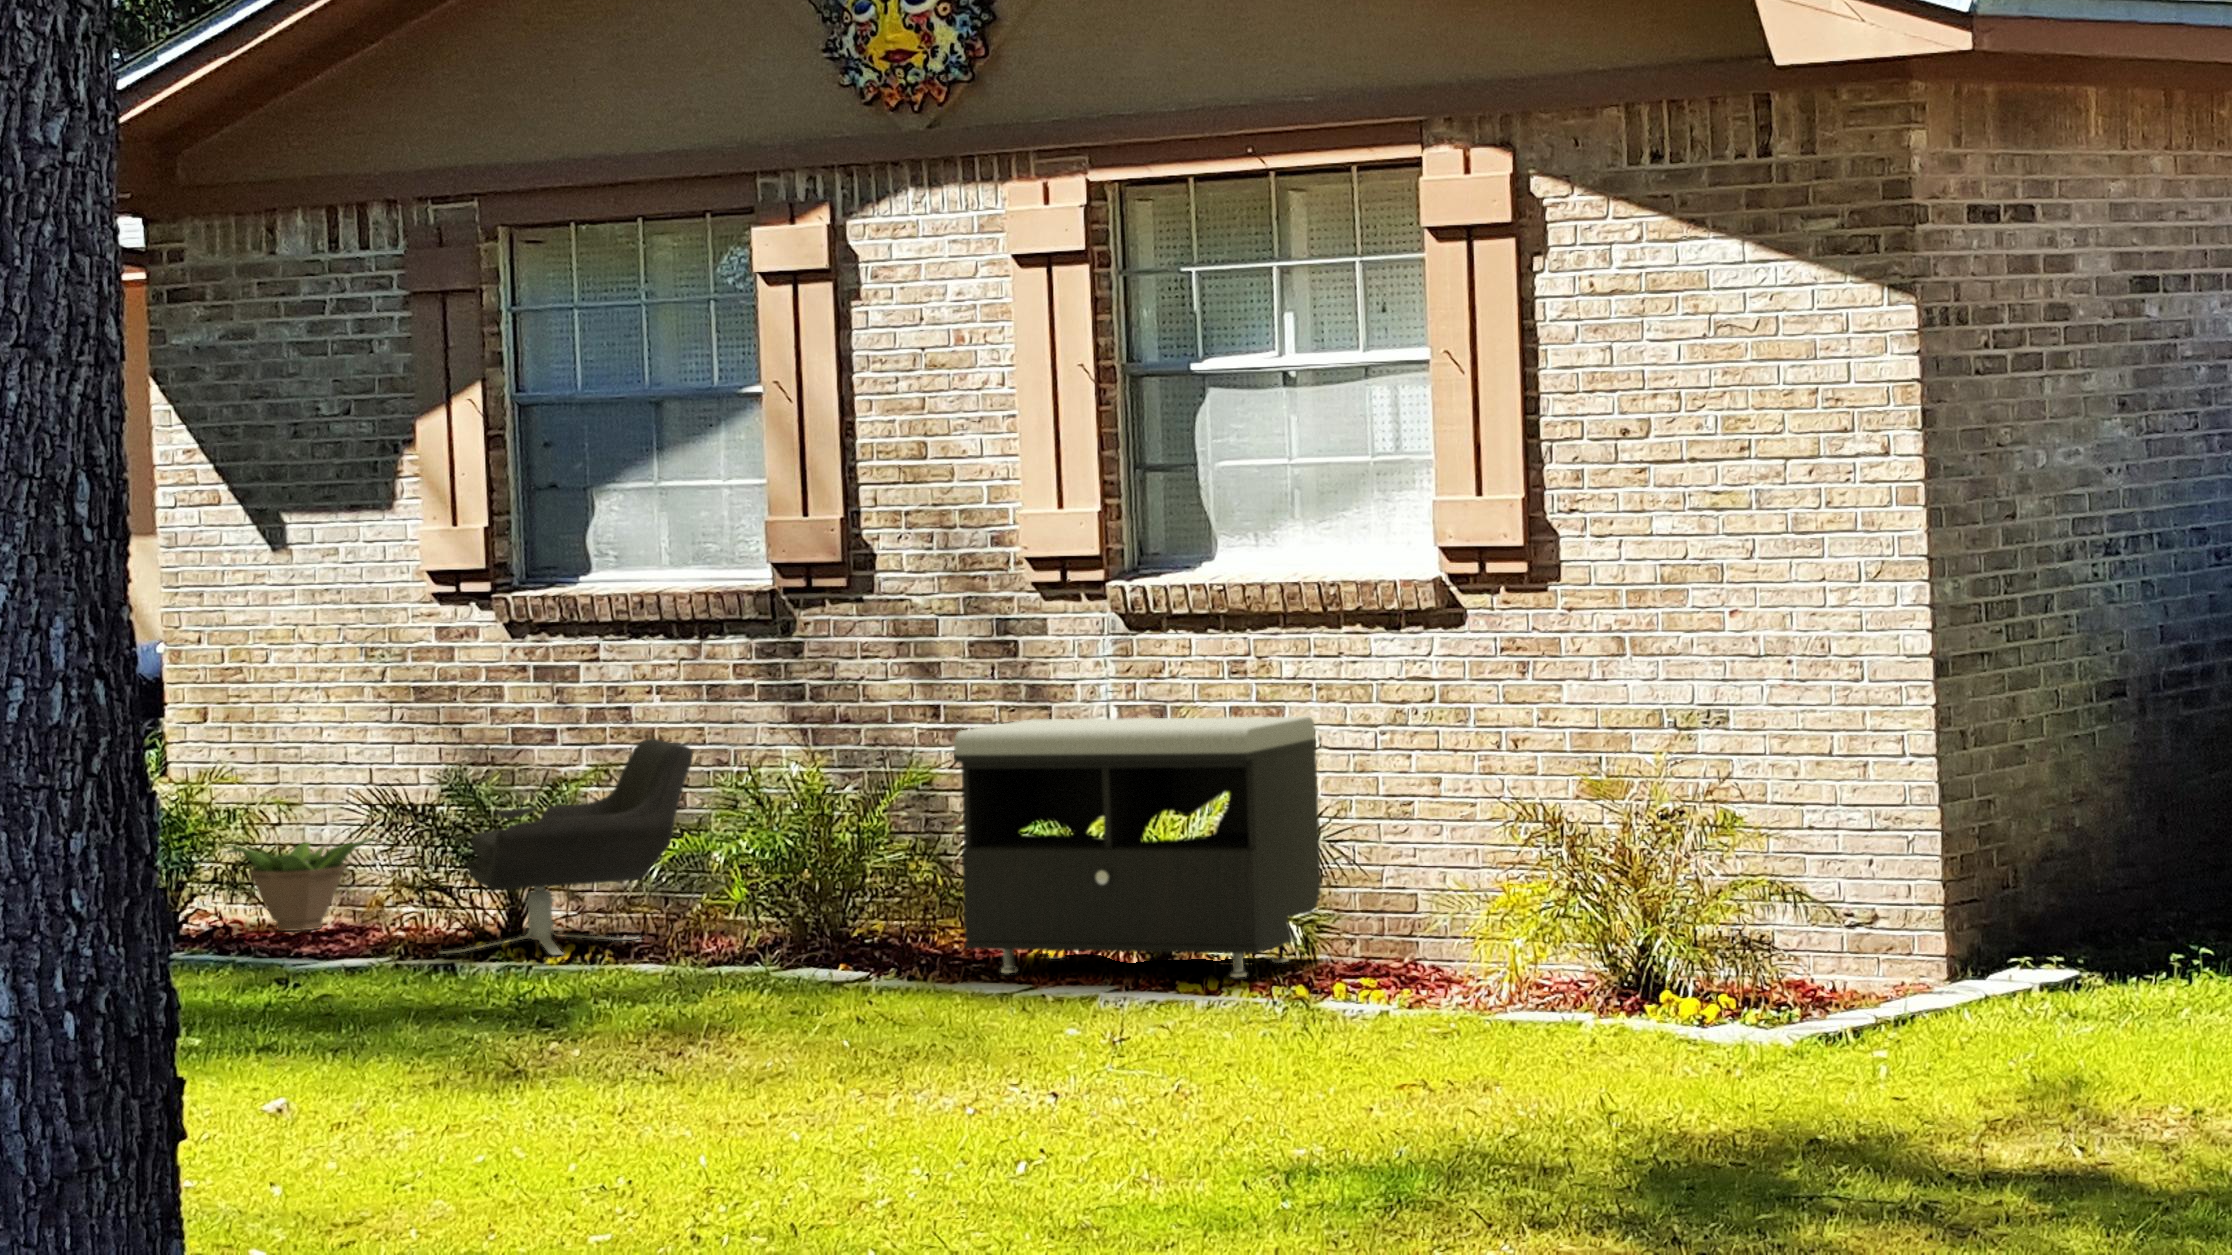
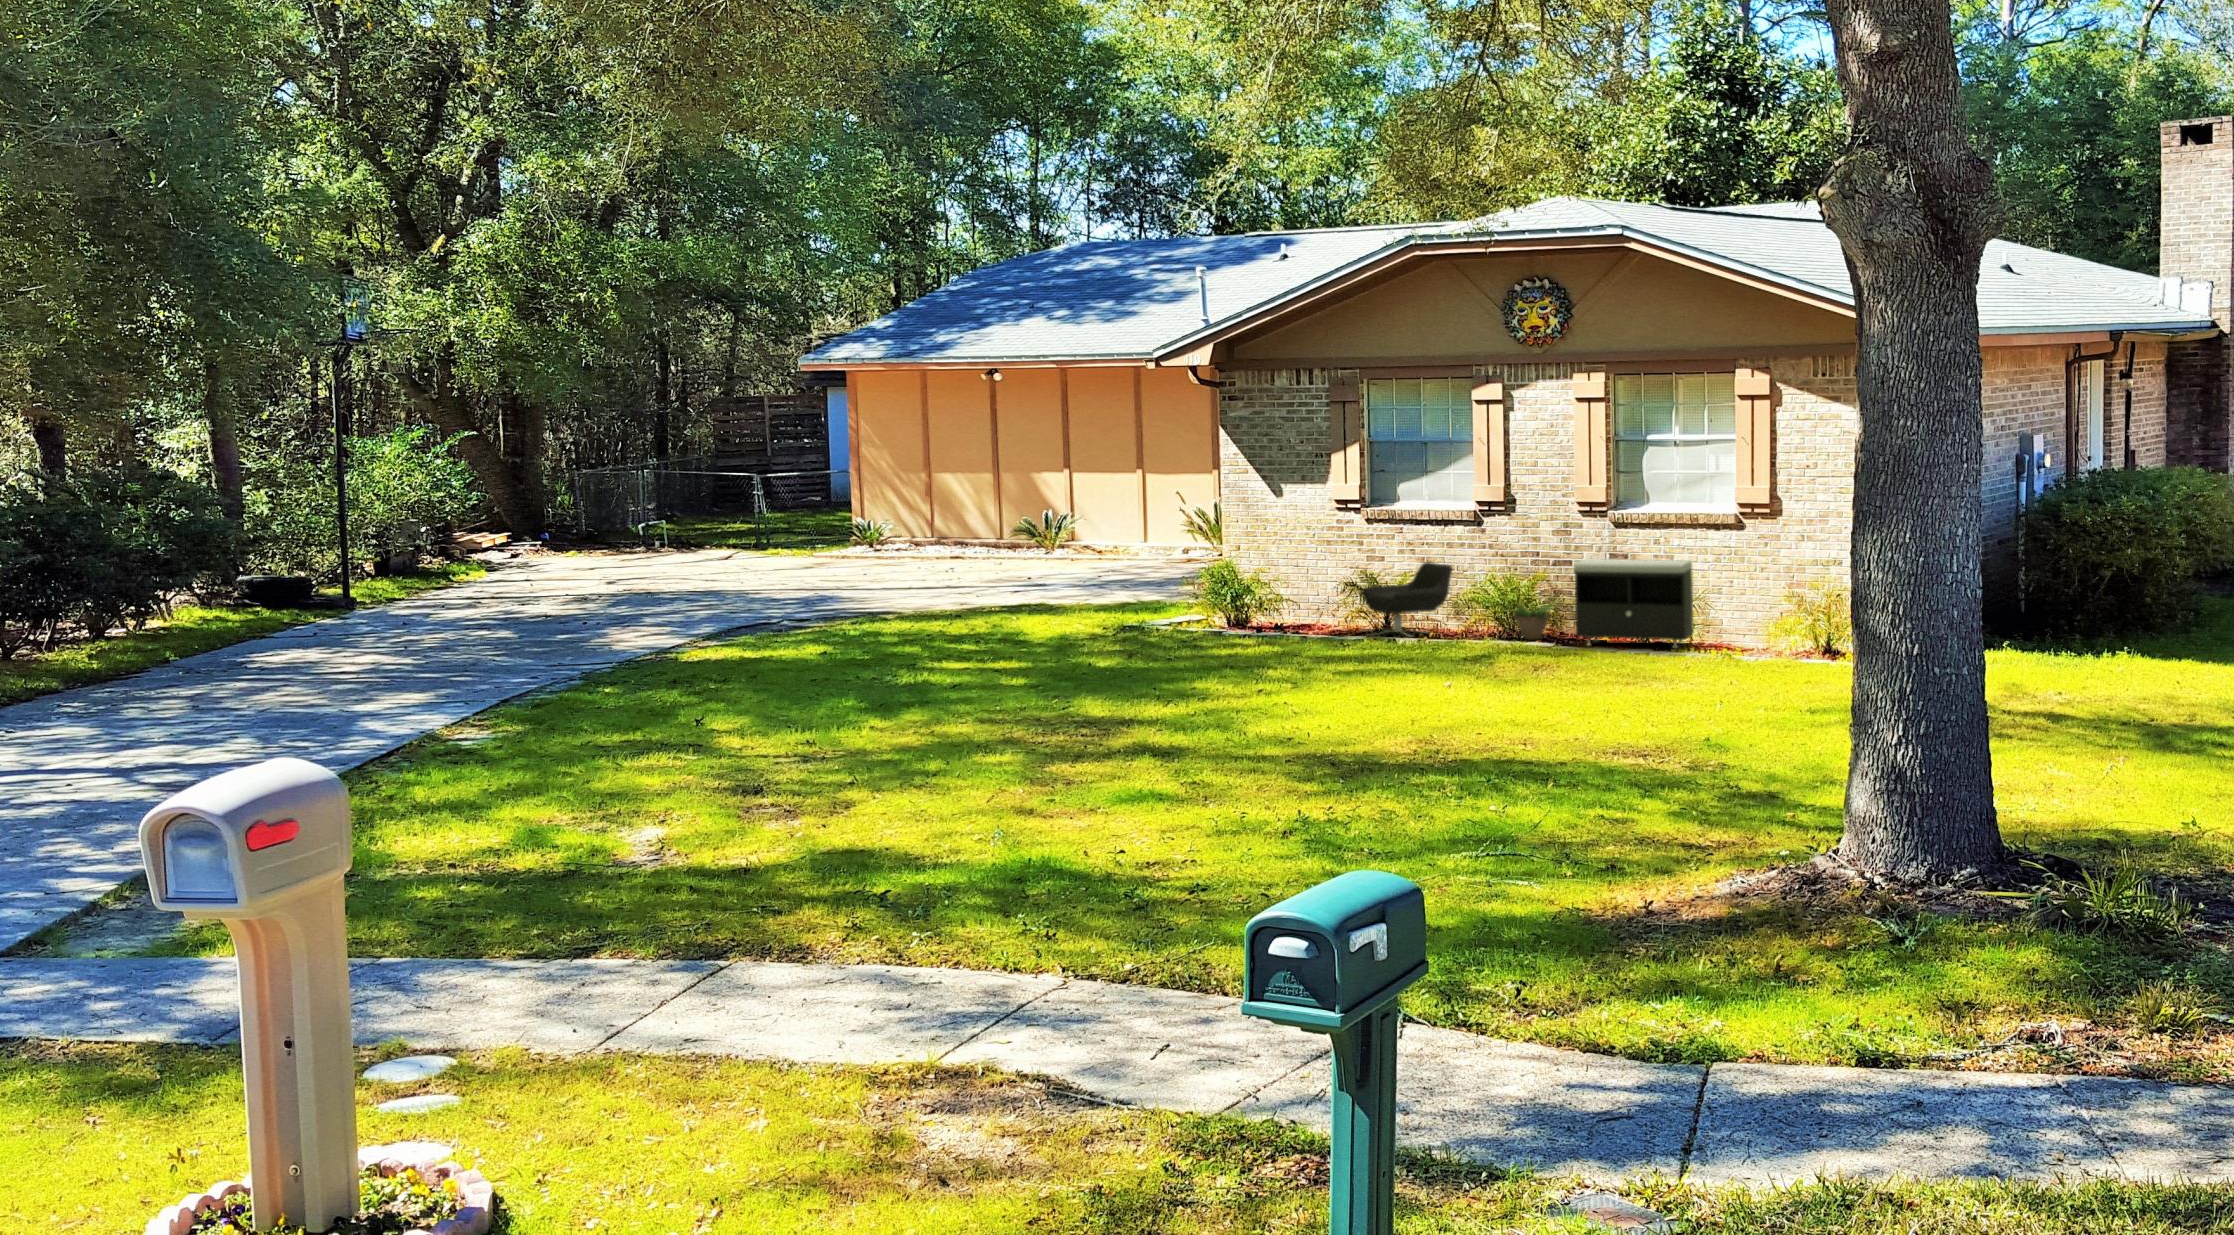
decorative plant: present [226,838,377,931] -> present [1510,605,1553,639]

